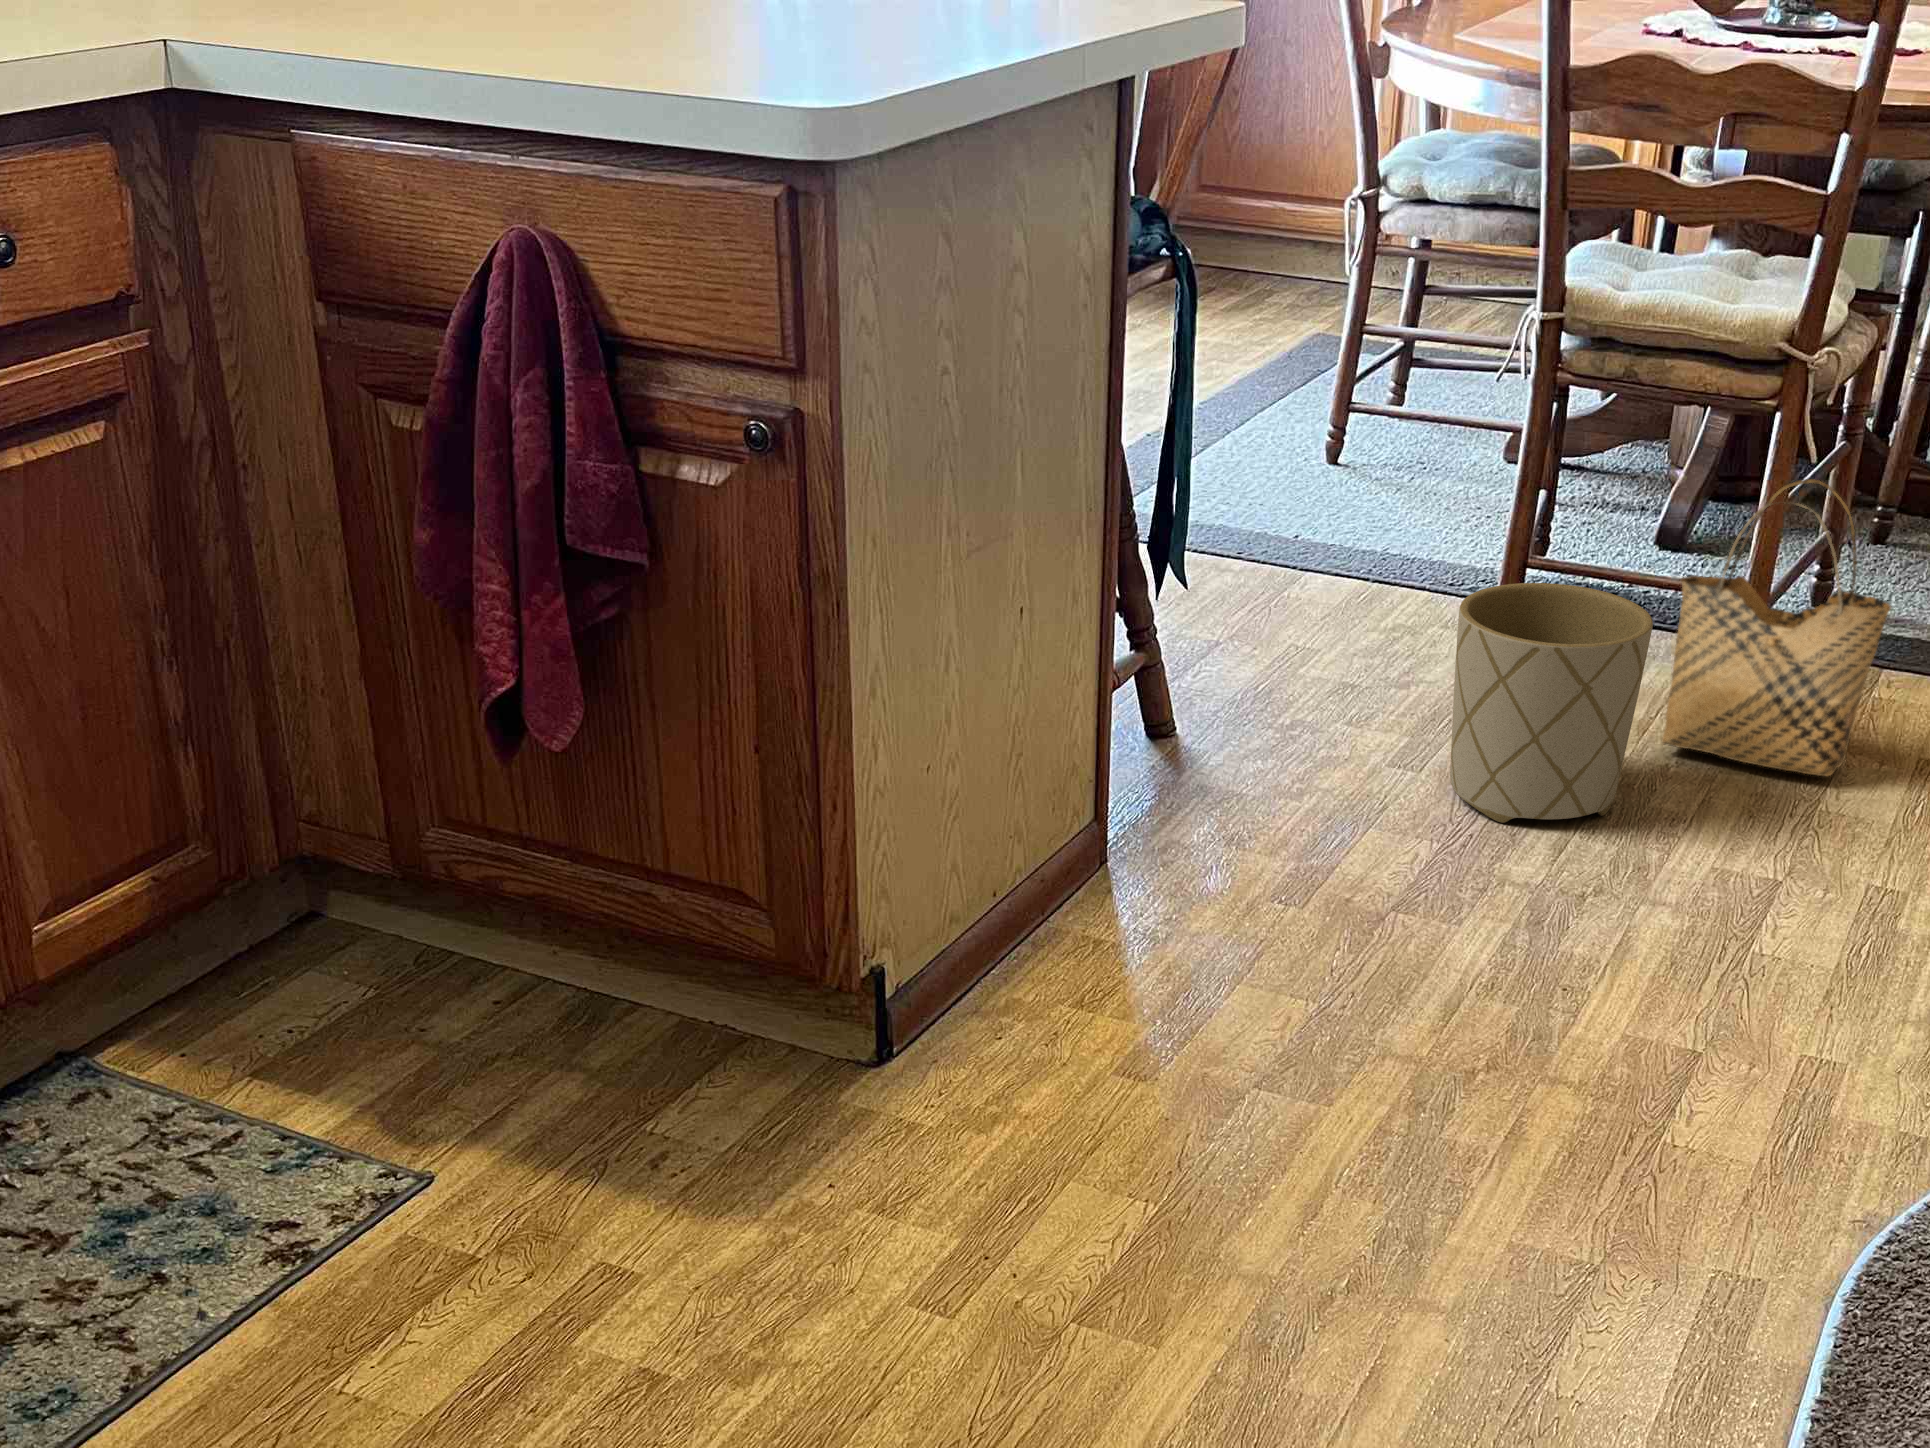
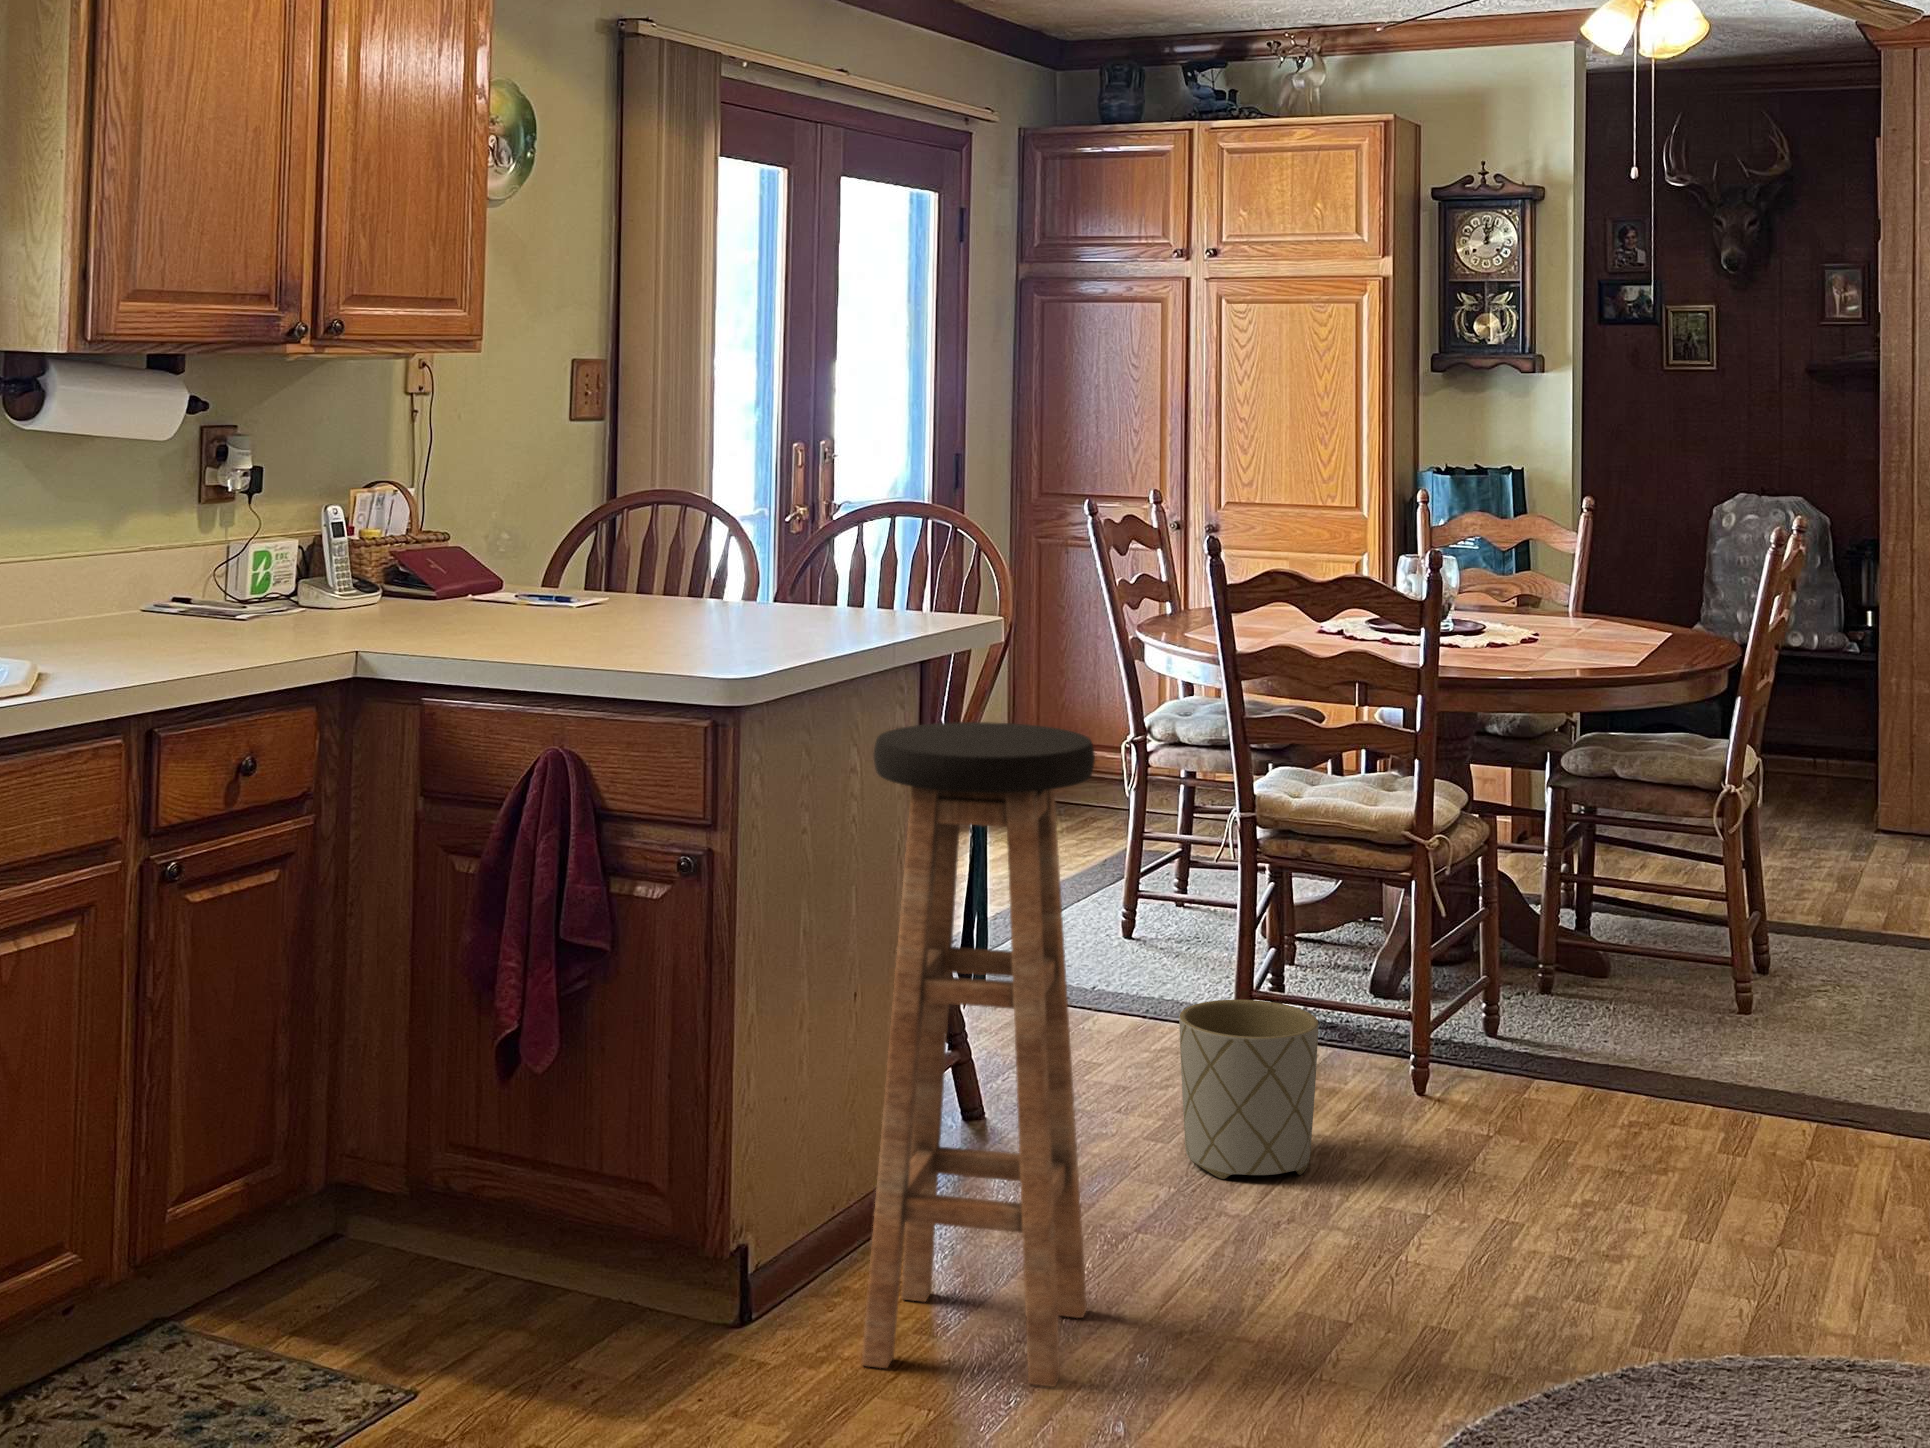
bar stool: none [1043,178,1435,1161] -> present [862,722,1095,1387]
woven basket: present [1662,479,1891,776] -> none [1347,925,1500,1148]

